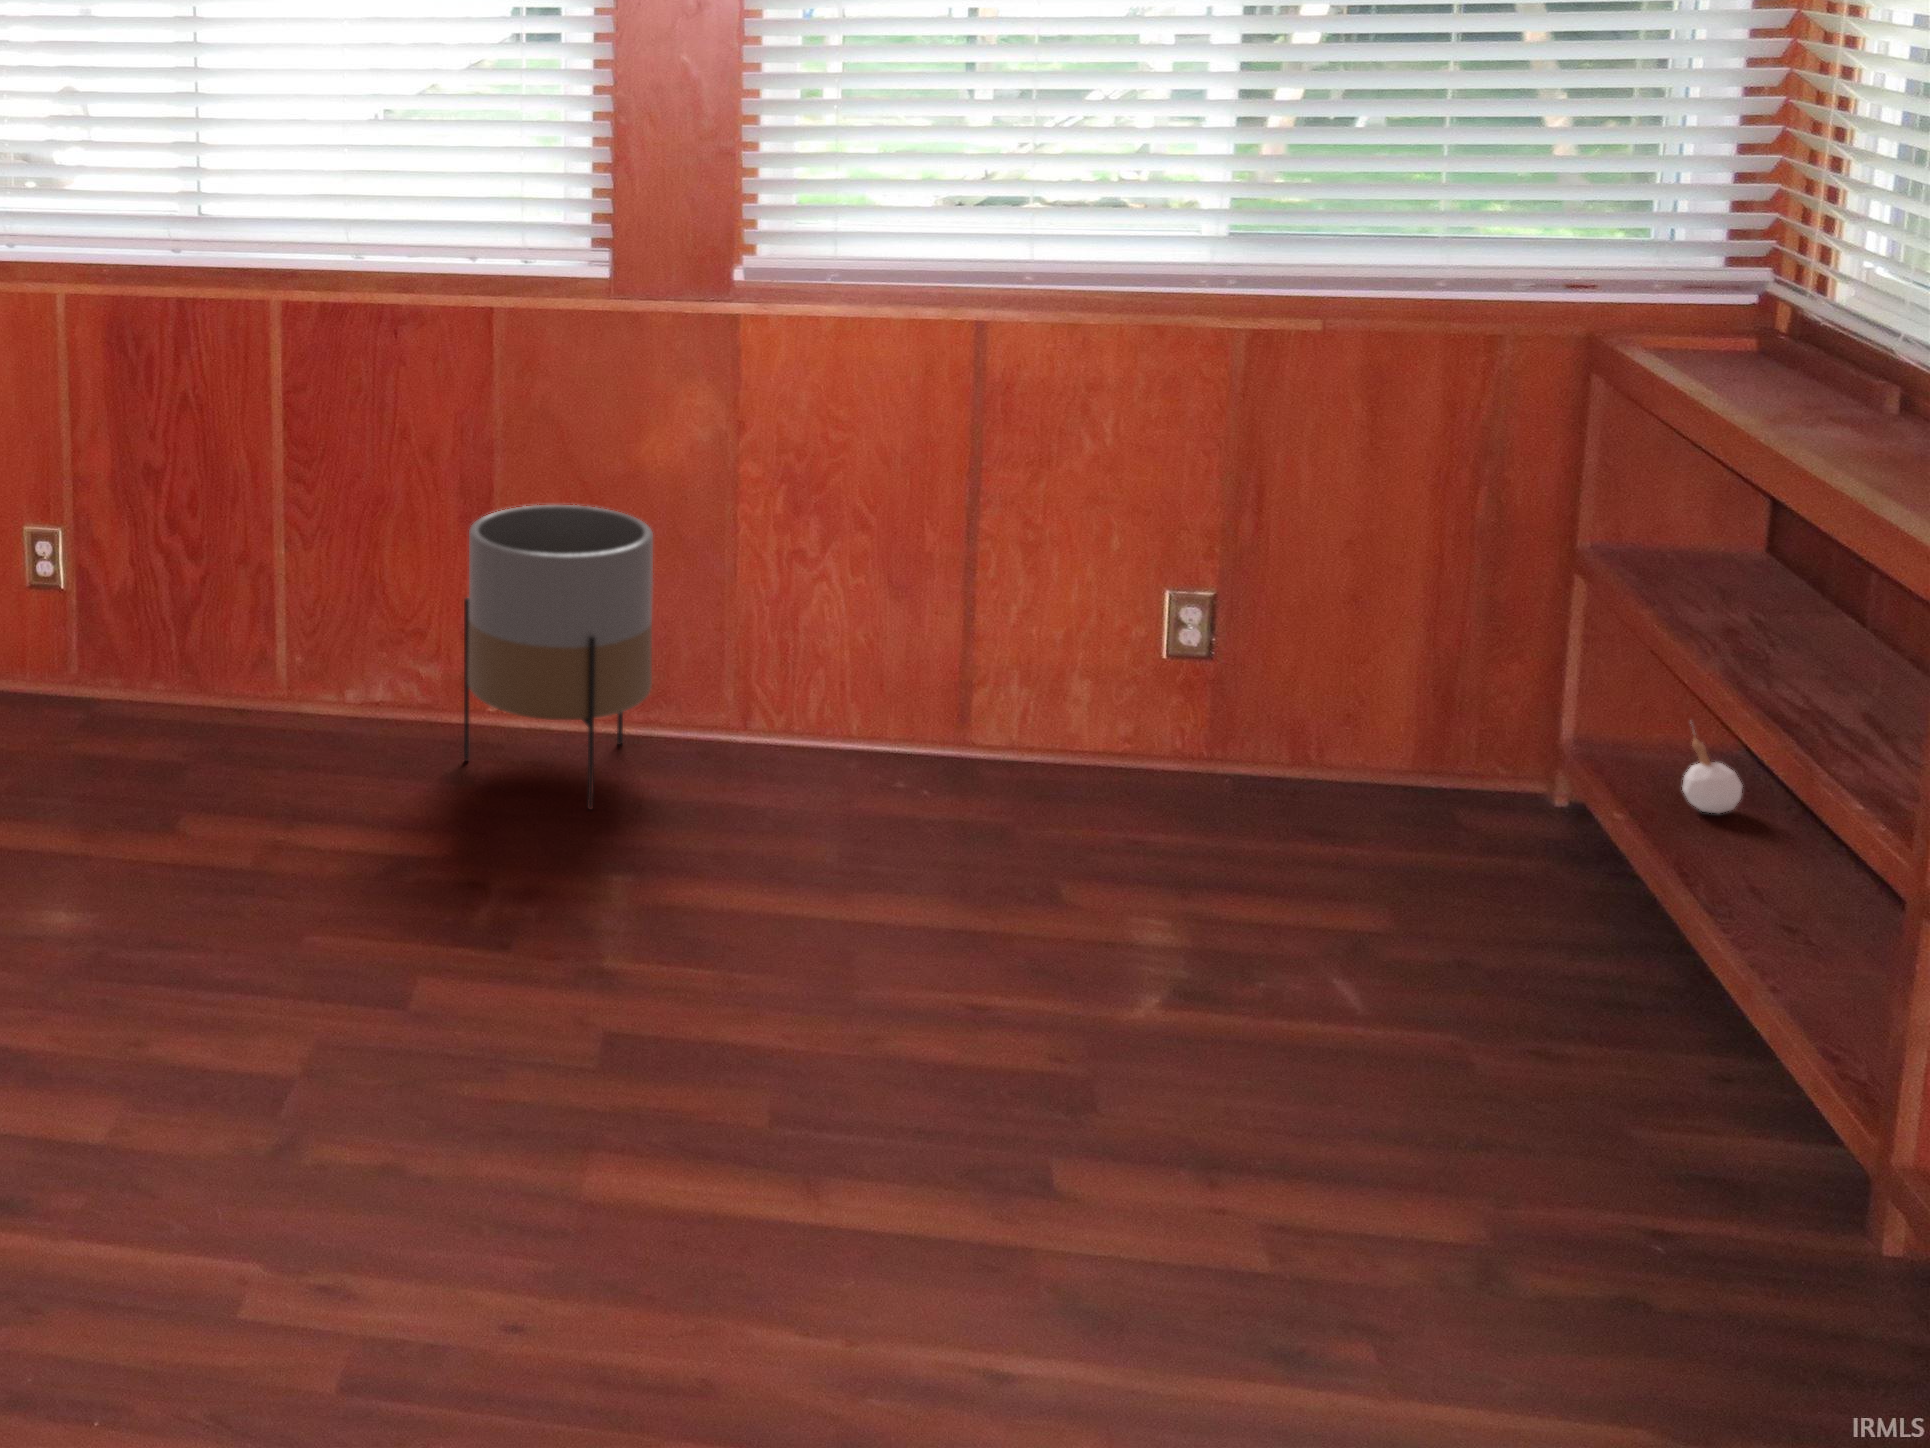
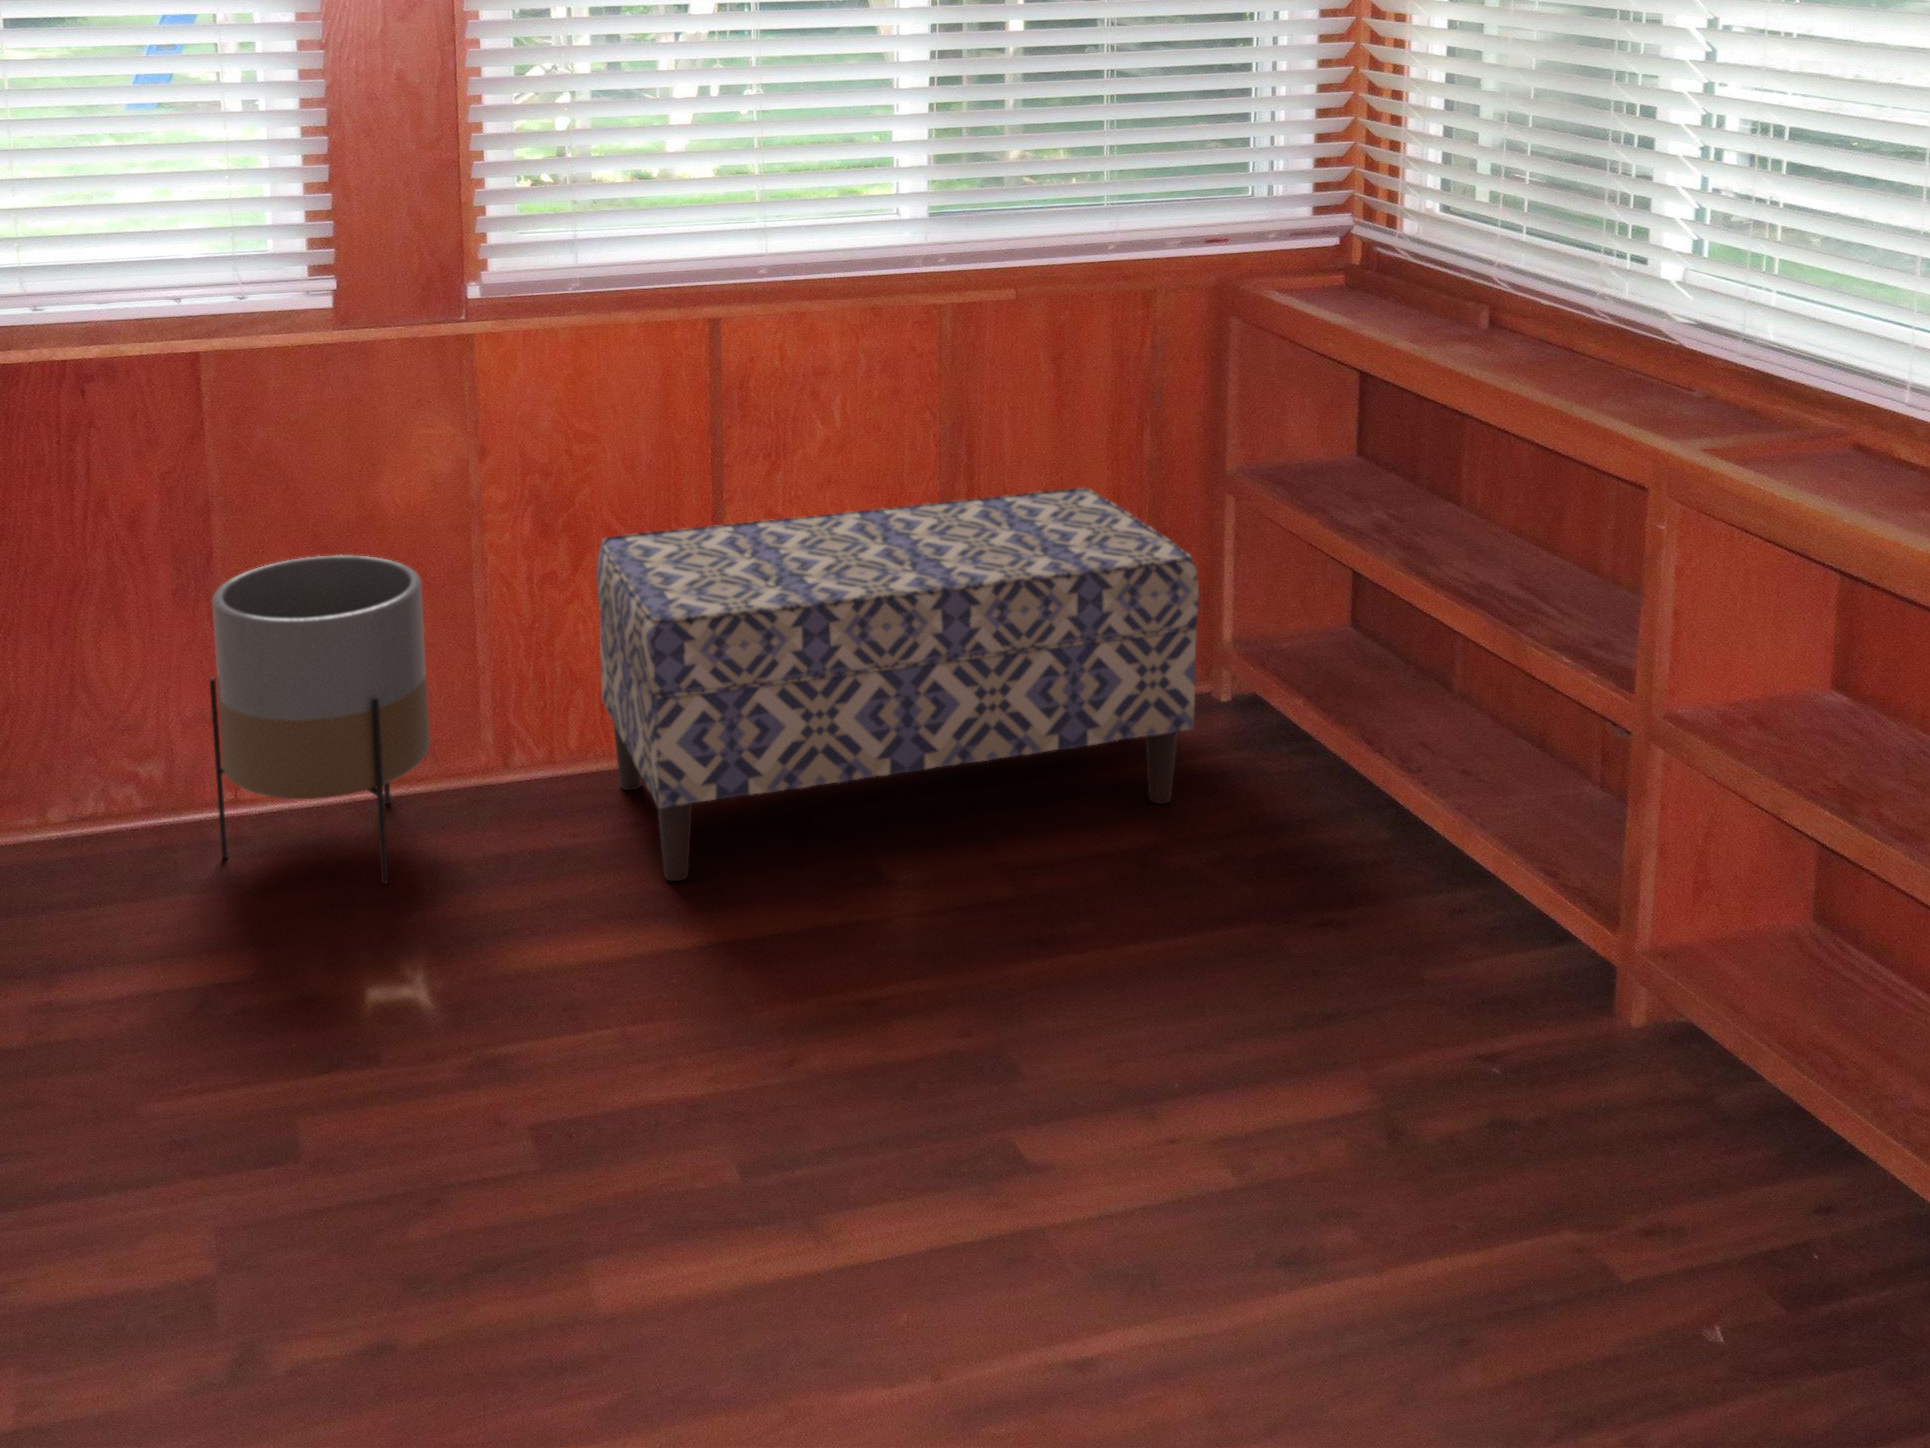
bench: none [828,525,1478,903] -> present [597,488,1199,881]
candle: present [1683,732,1742,814] -> none [1341,603,1385,678]

